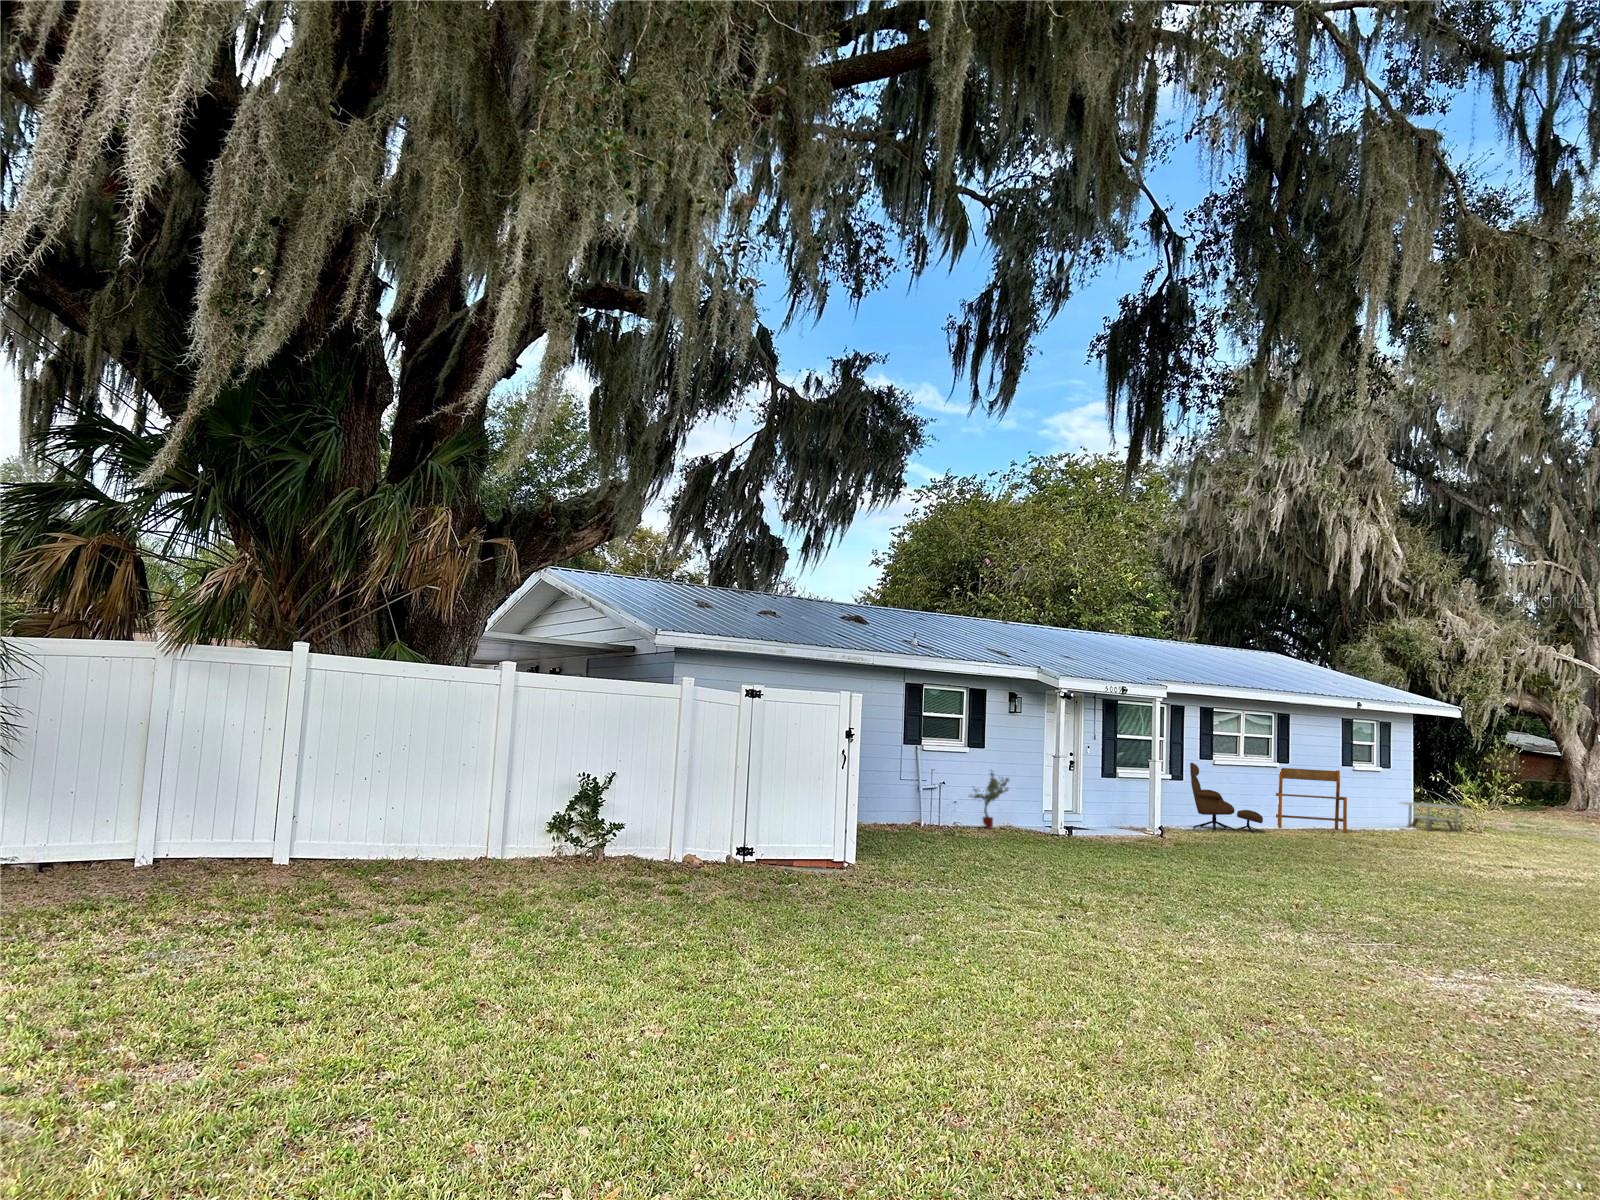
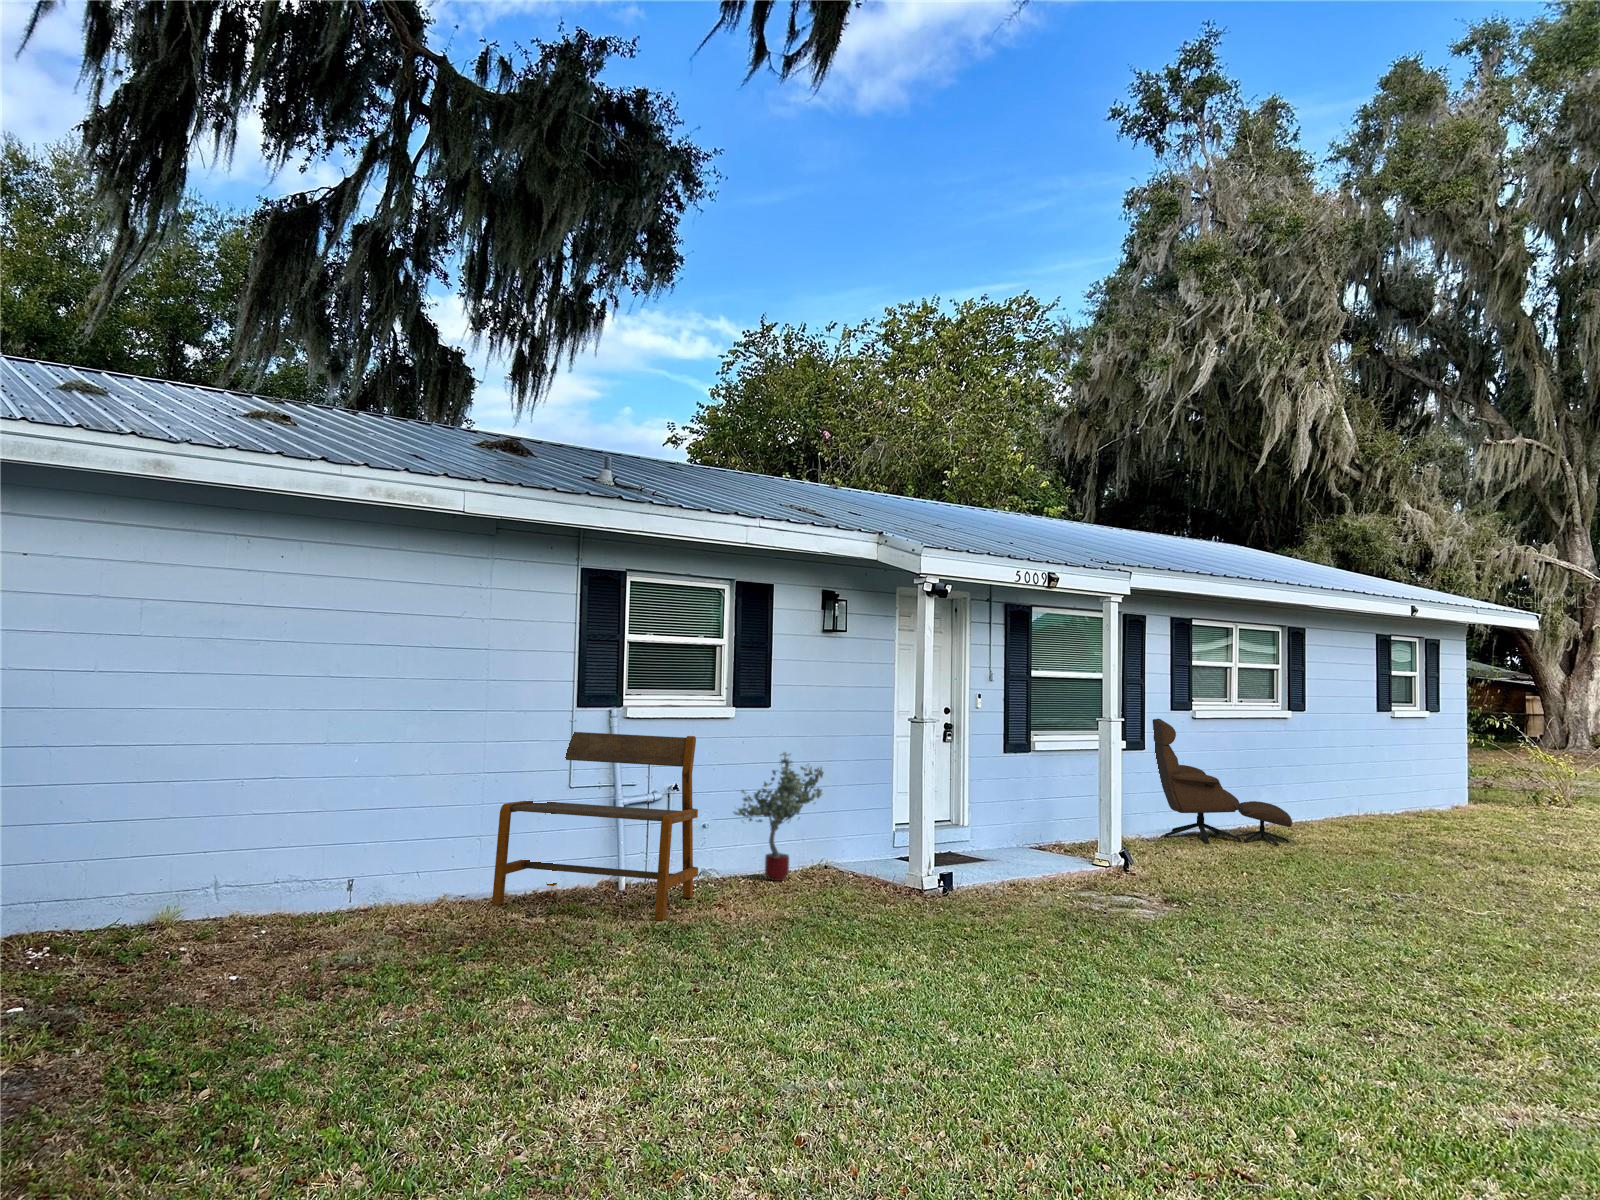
bench: present [1276,768,1347,833] -> present [492,732,698,921]
round table: present [1401,802,1461,831] -> none [1439,765,1549,814]

